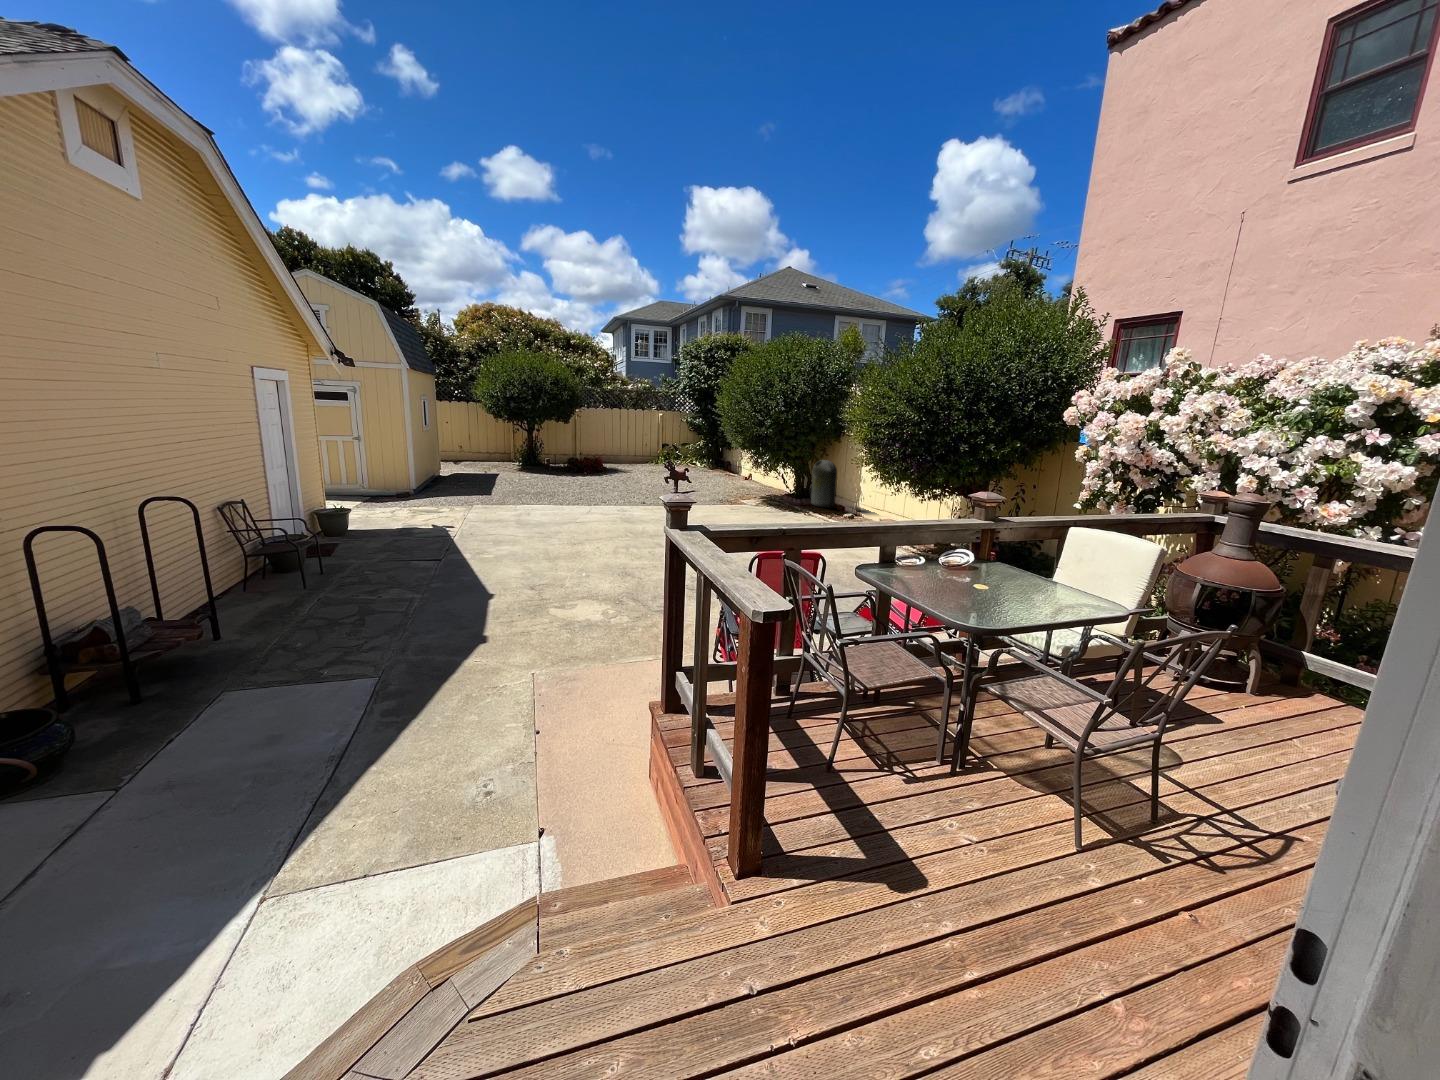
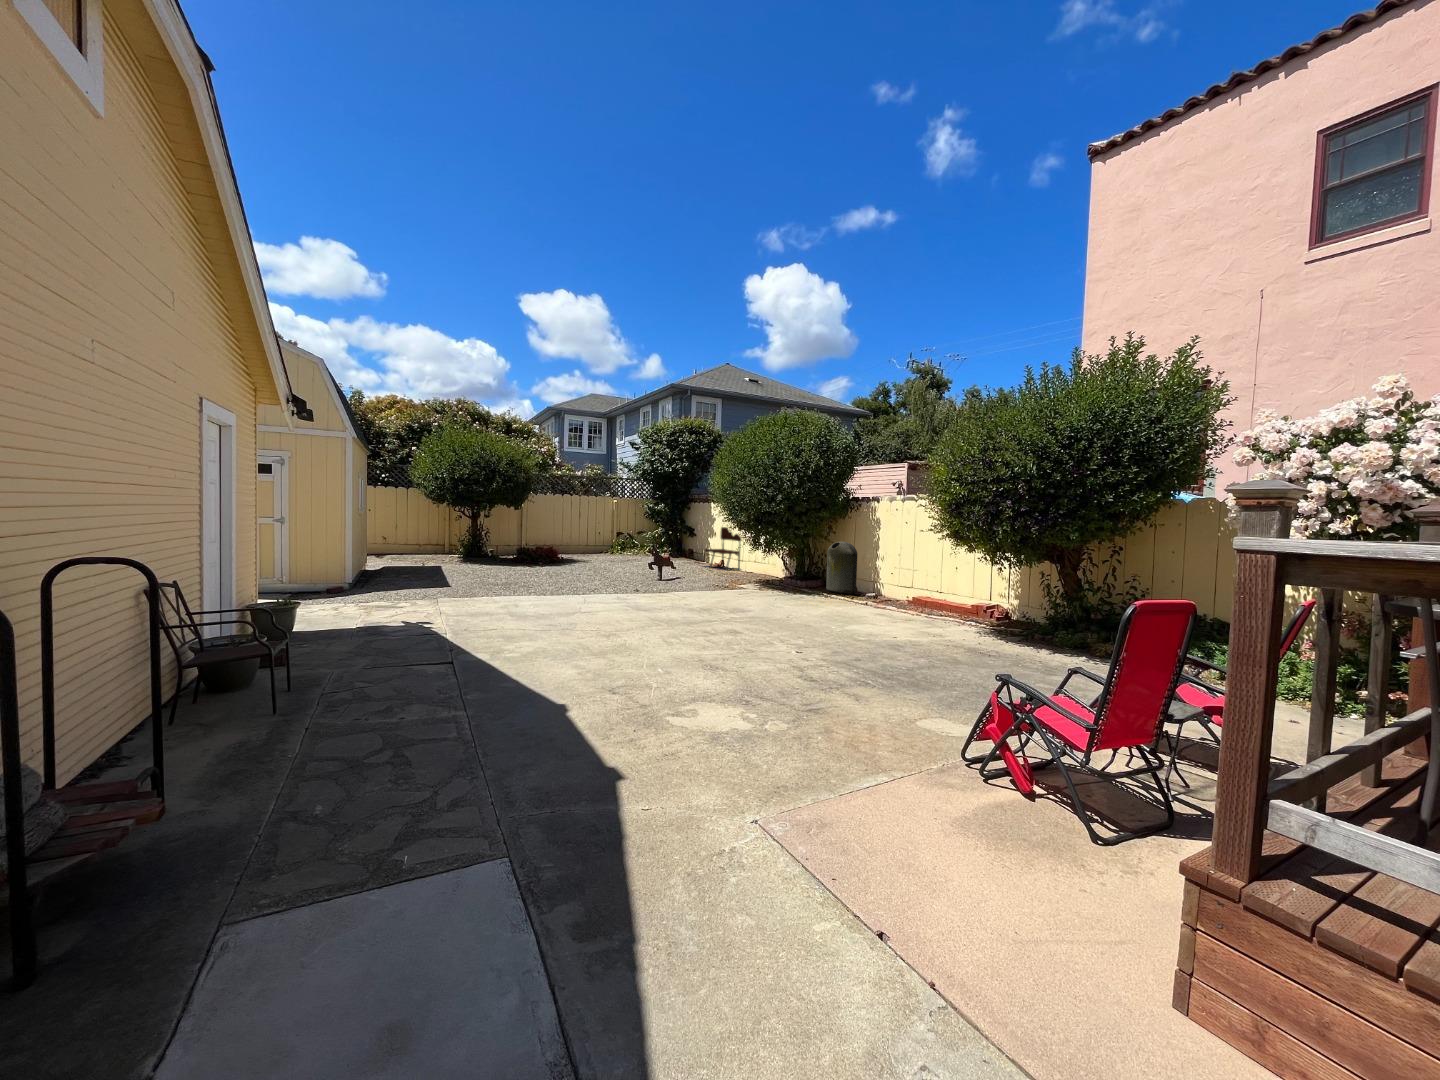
bench: none [727,441,758,482] -> present [705,527,741,571]

